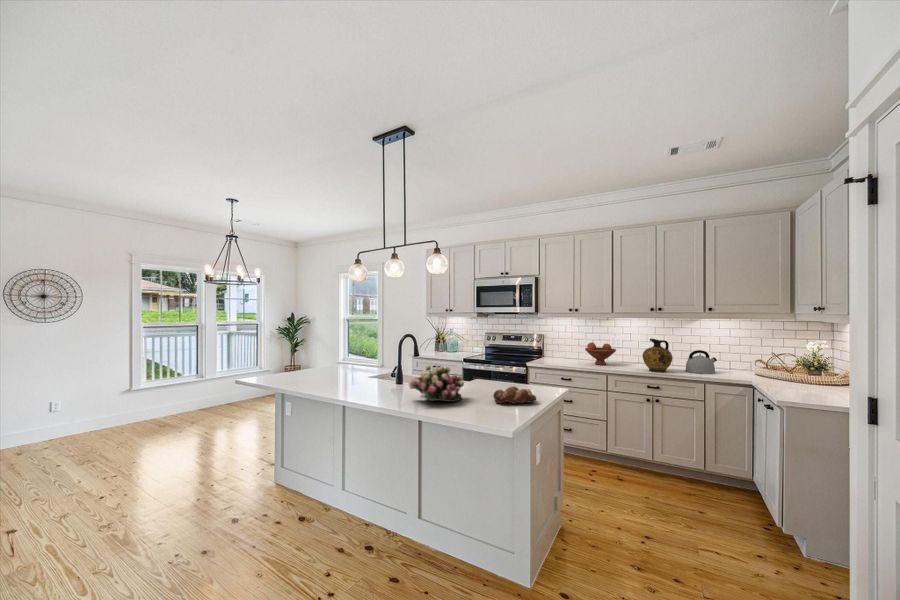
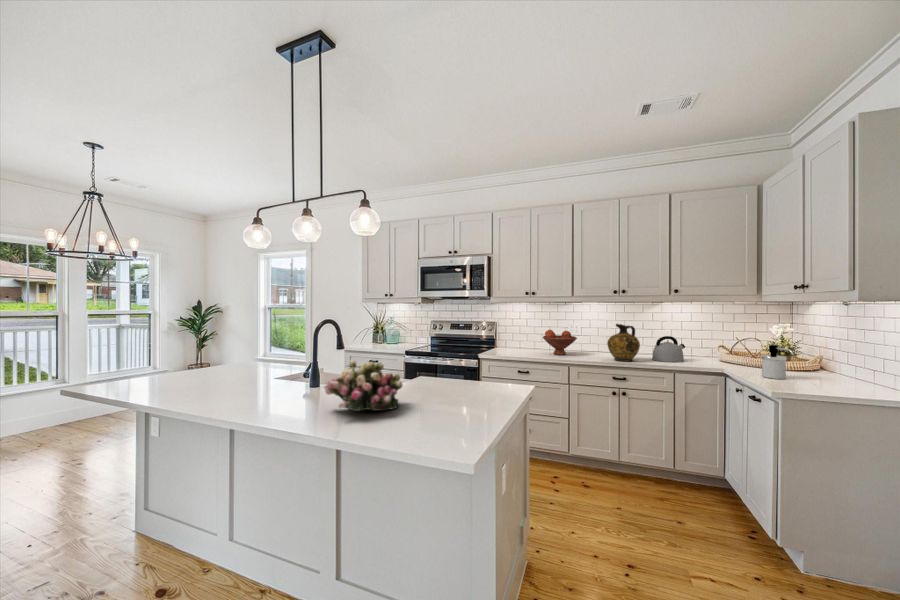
soap dispenser: none [779,360,806,391] -> present [761,345,794,379]
bread loaf: present [493,386,536,404] -> none [442,386,499,410]

